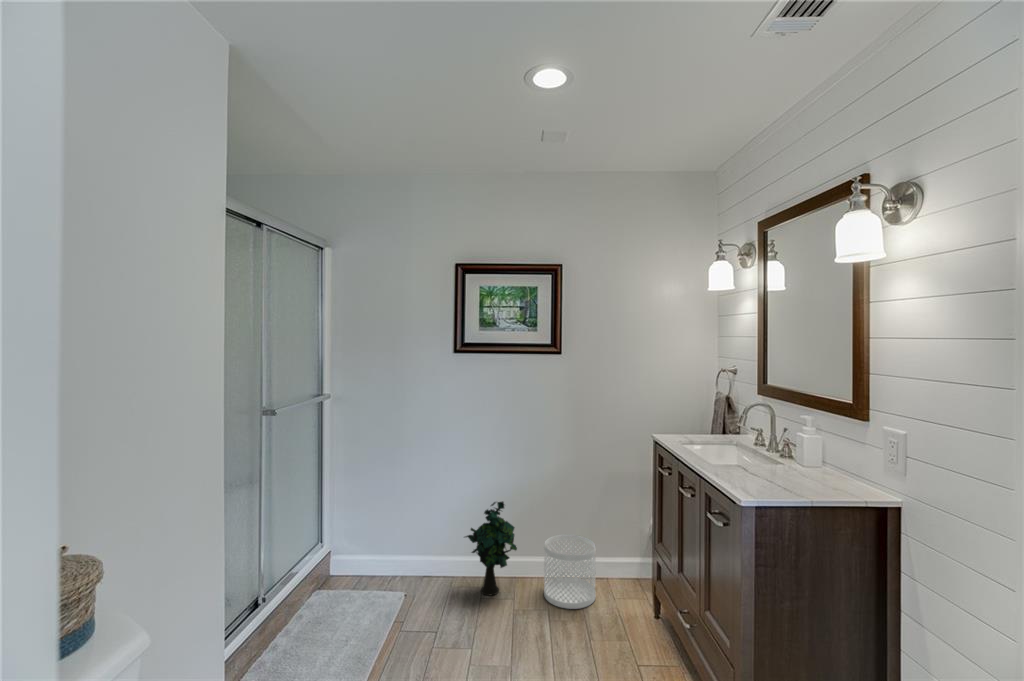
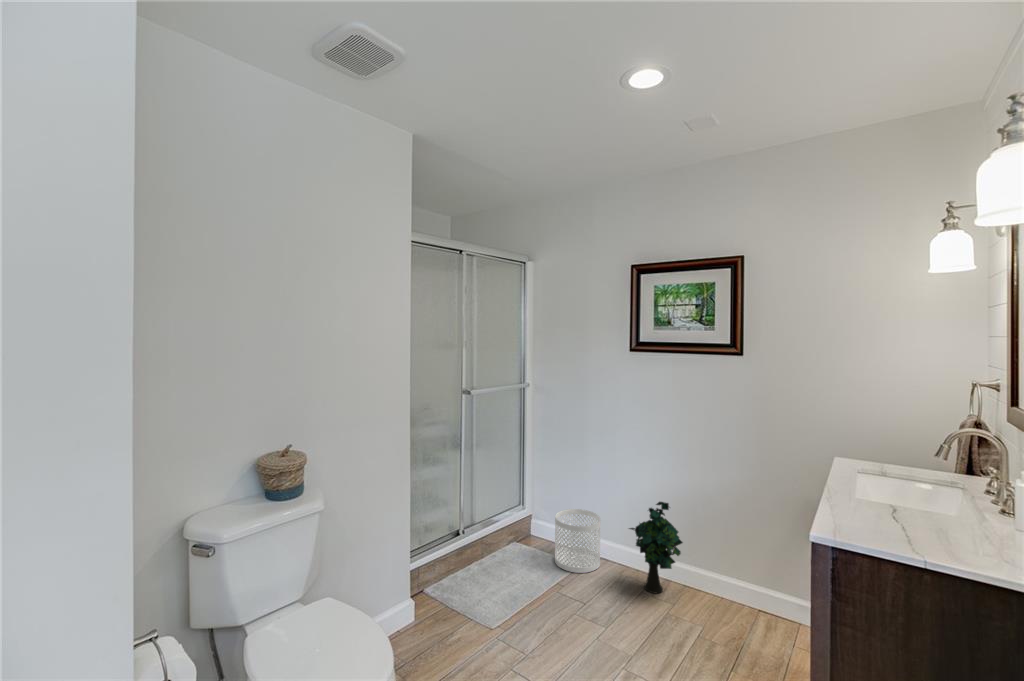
waste basket: present [544,534,596,609] -> present [555,509,600,573]

